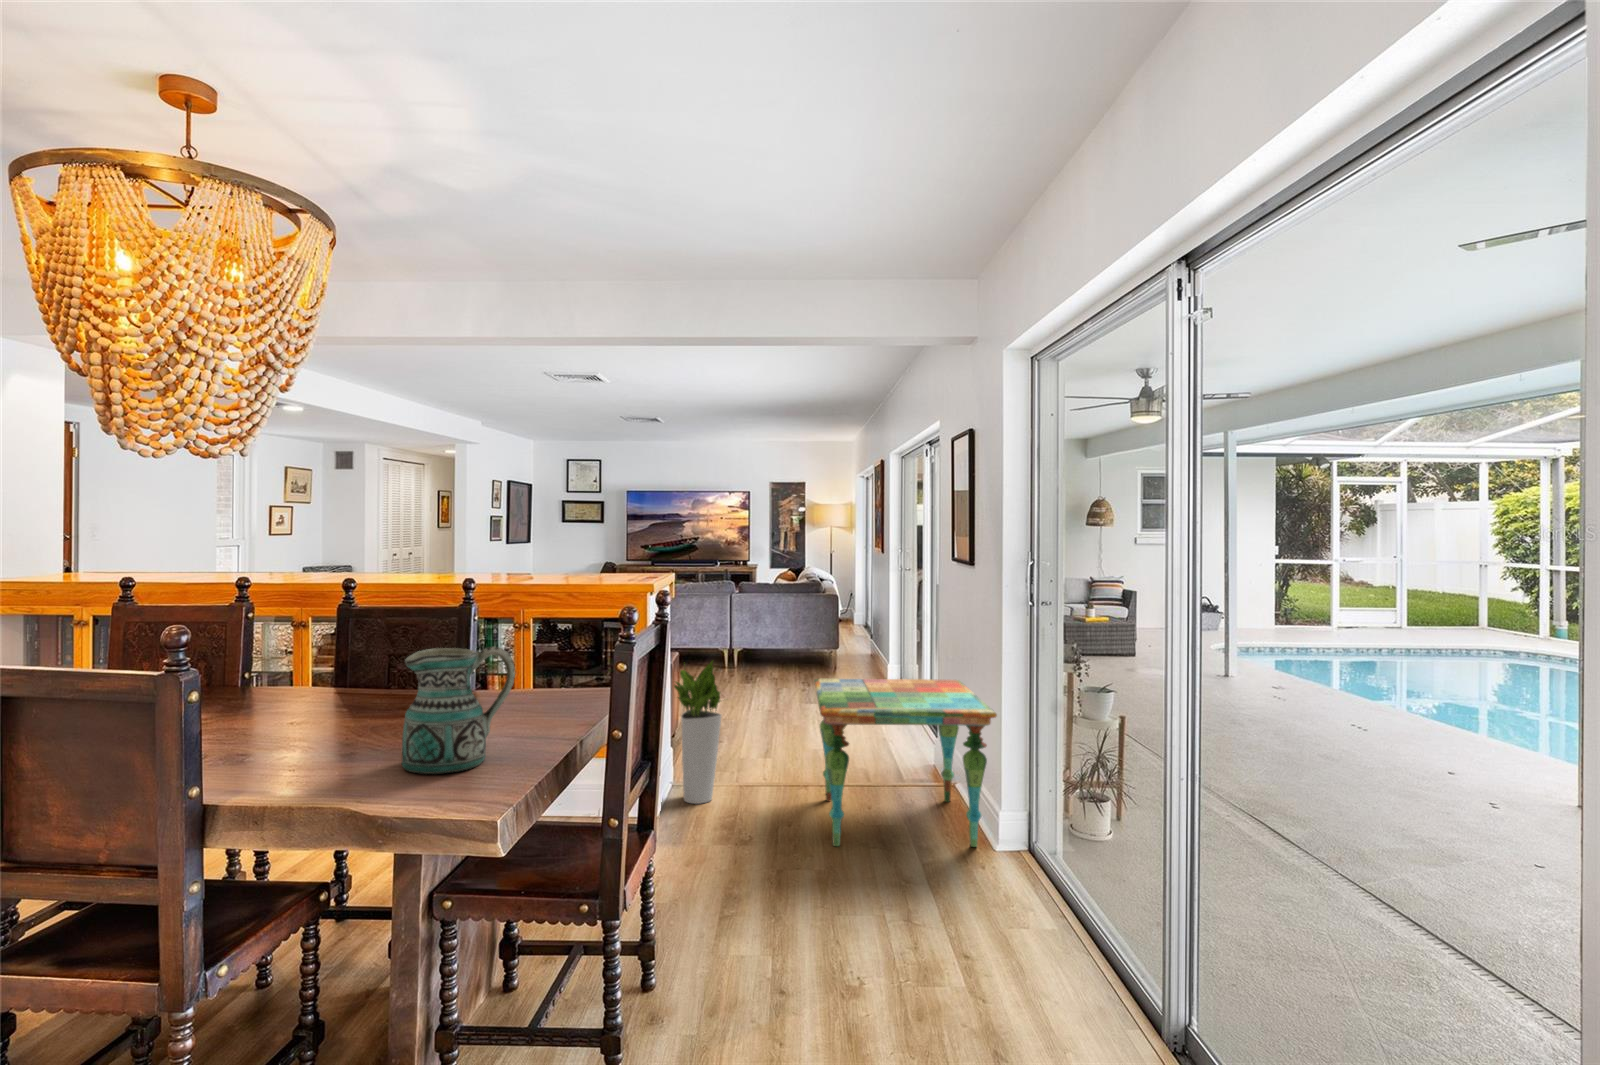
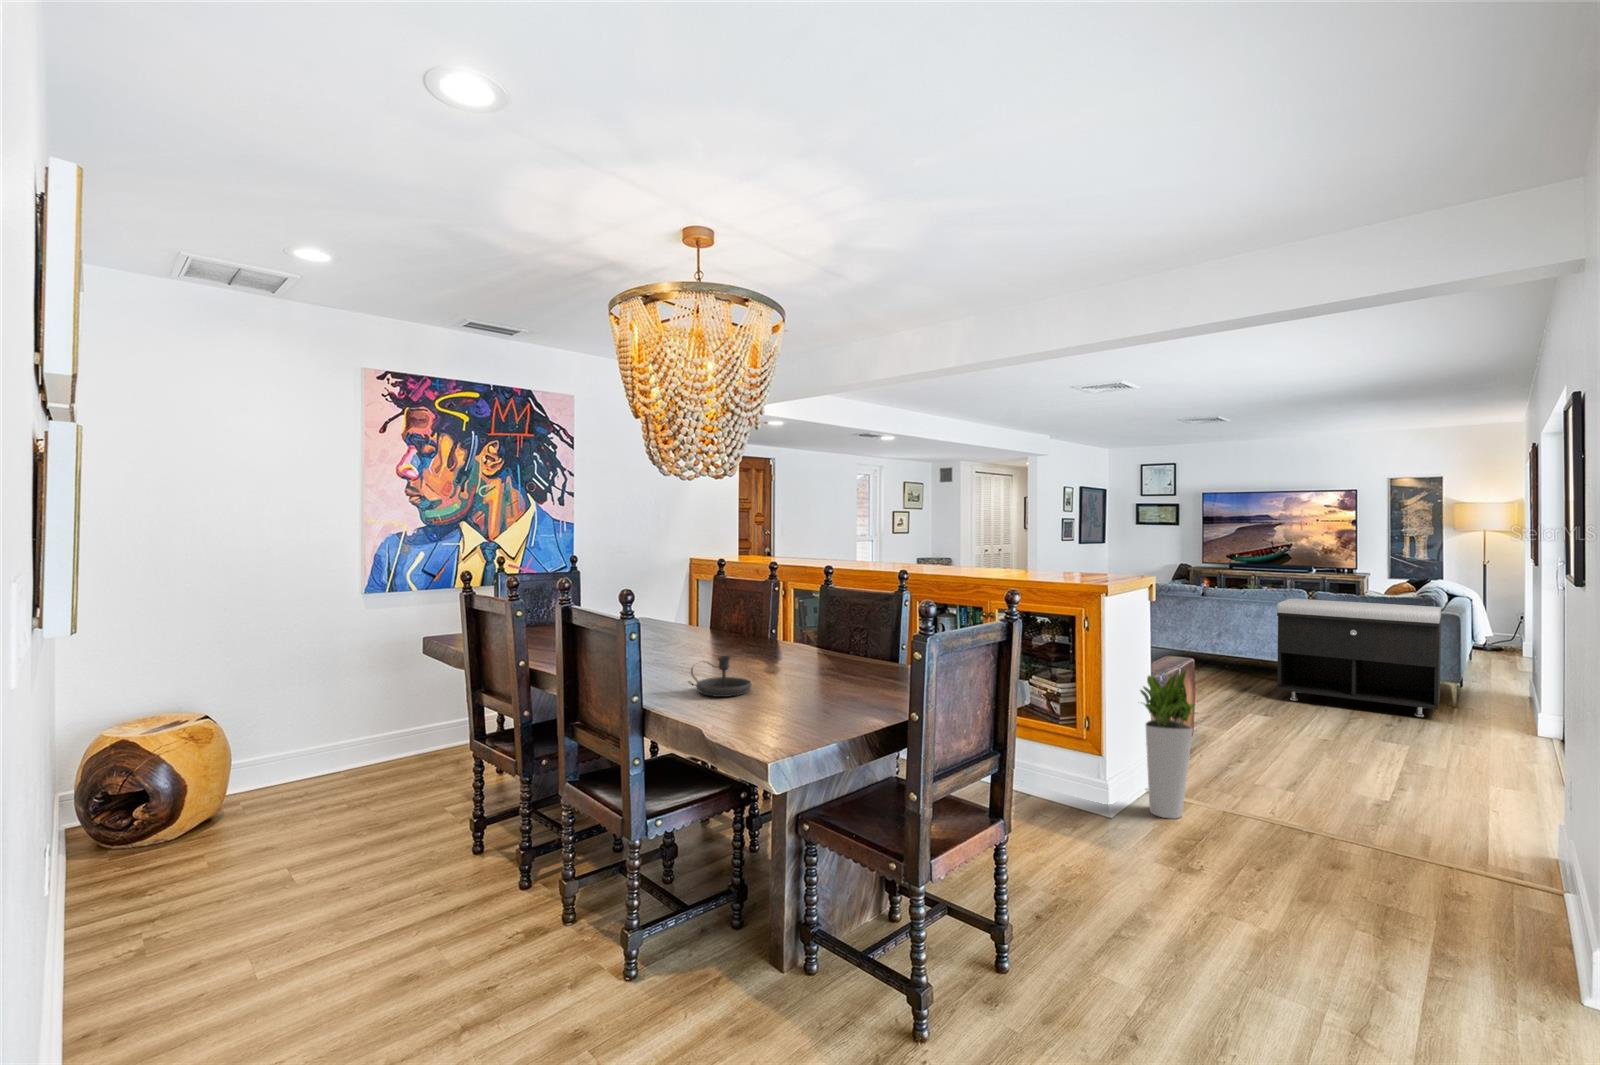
storage bench: none [724,590,838,681] -> present [1277,598,1441,717]
ceramic pitcher: present [402,647,515,774] -> none [758,623,845,723]
side table: present [814,679,997,847] -> none [1278,706,1567,968]
candlestick: none [246,703,348,760] -> present [689,656,751,697]

